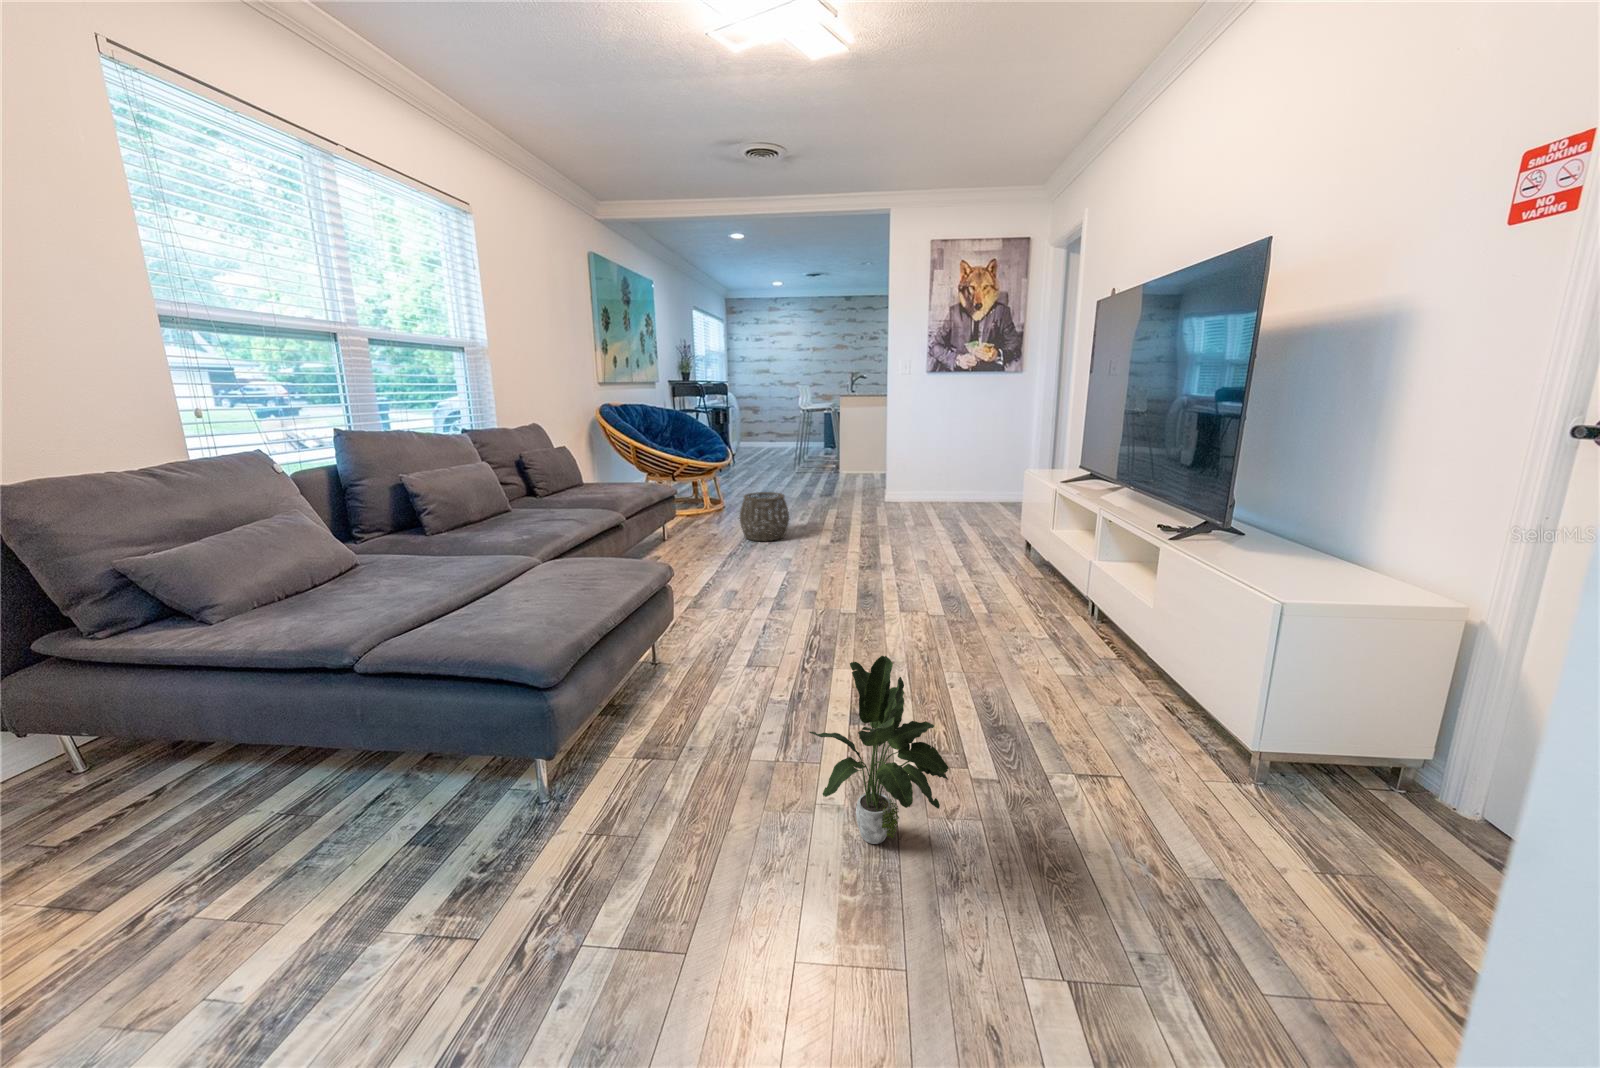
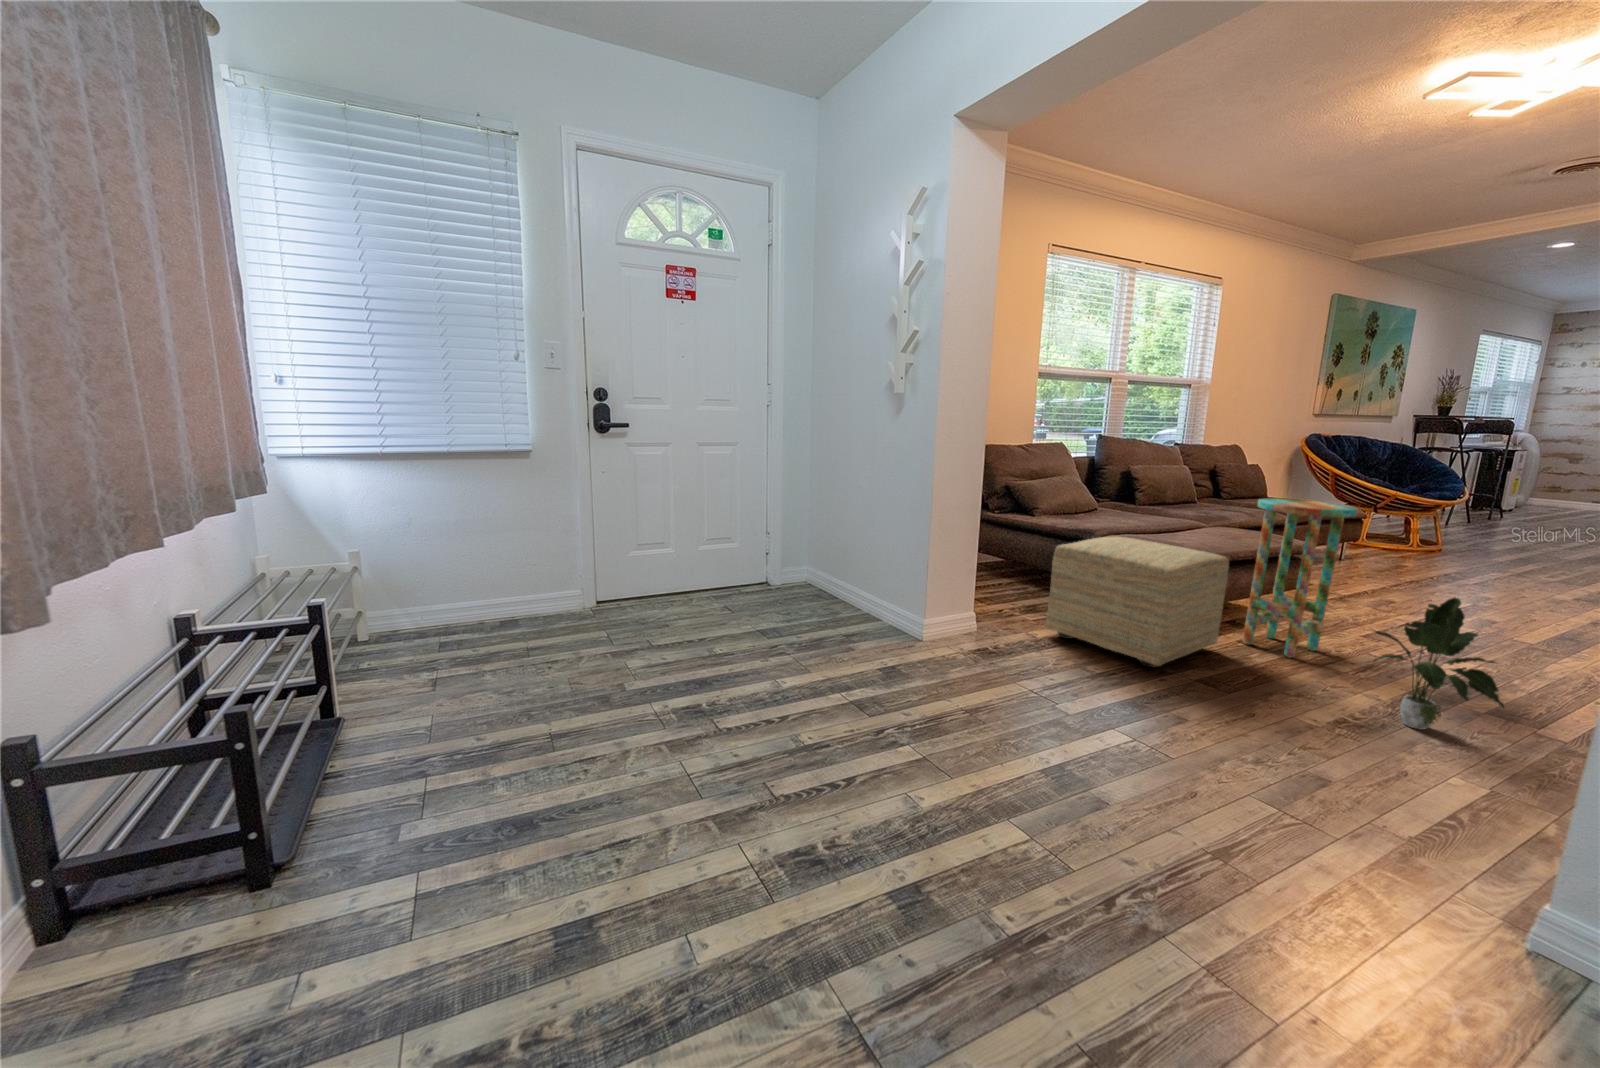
woven basket: present [740,492,789,541] -> none [1445,534,1527,589]
side table: none [604,518,724,755] -> present [1242,499,1358,658]
ottoman: none [203,653,607,977] -> present [1046,537,1229,668]

